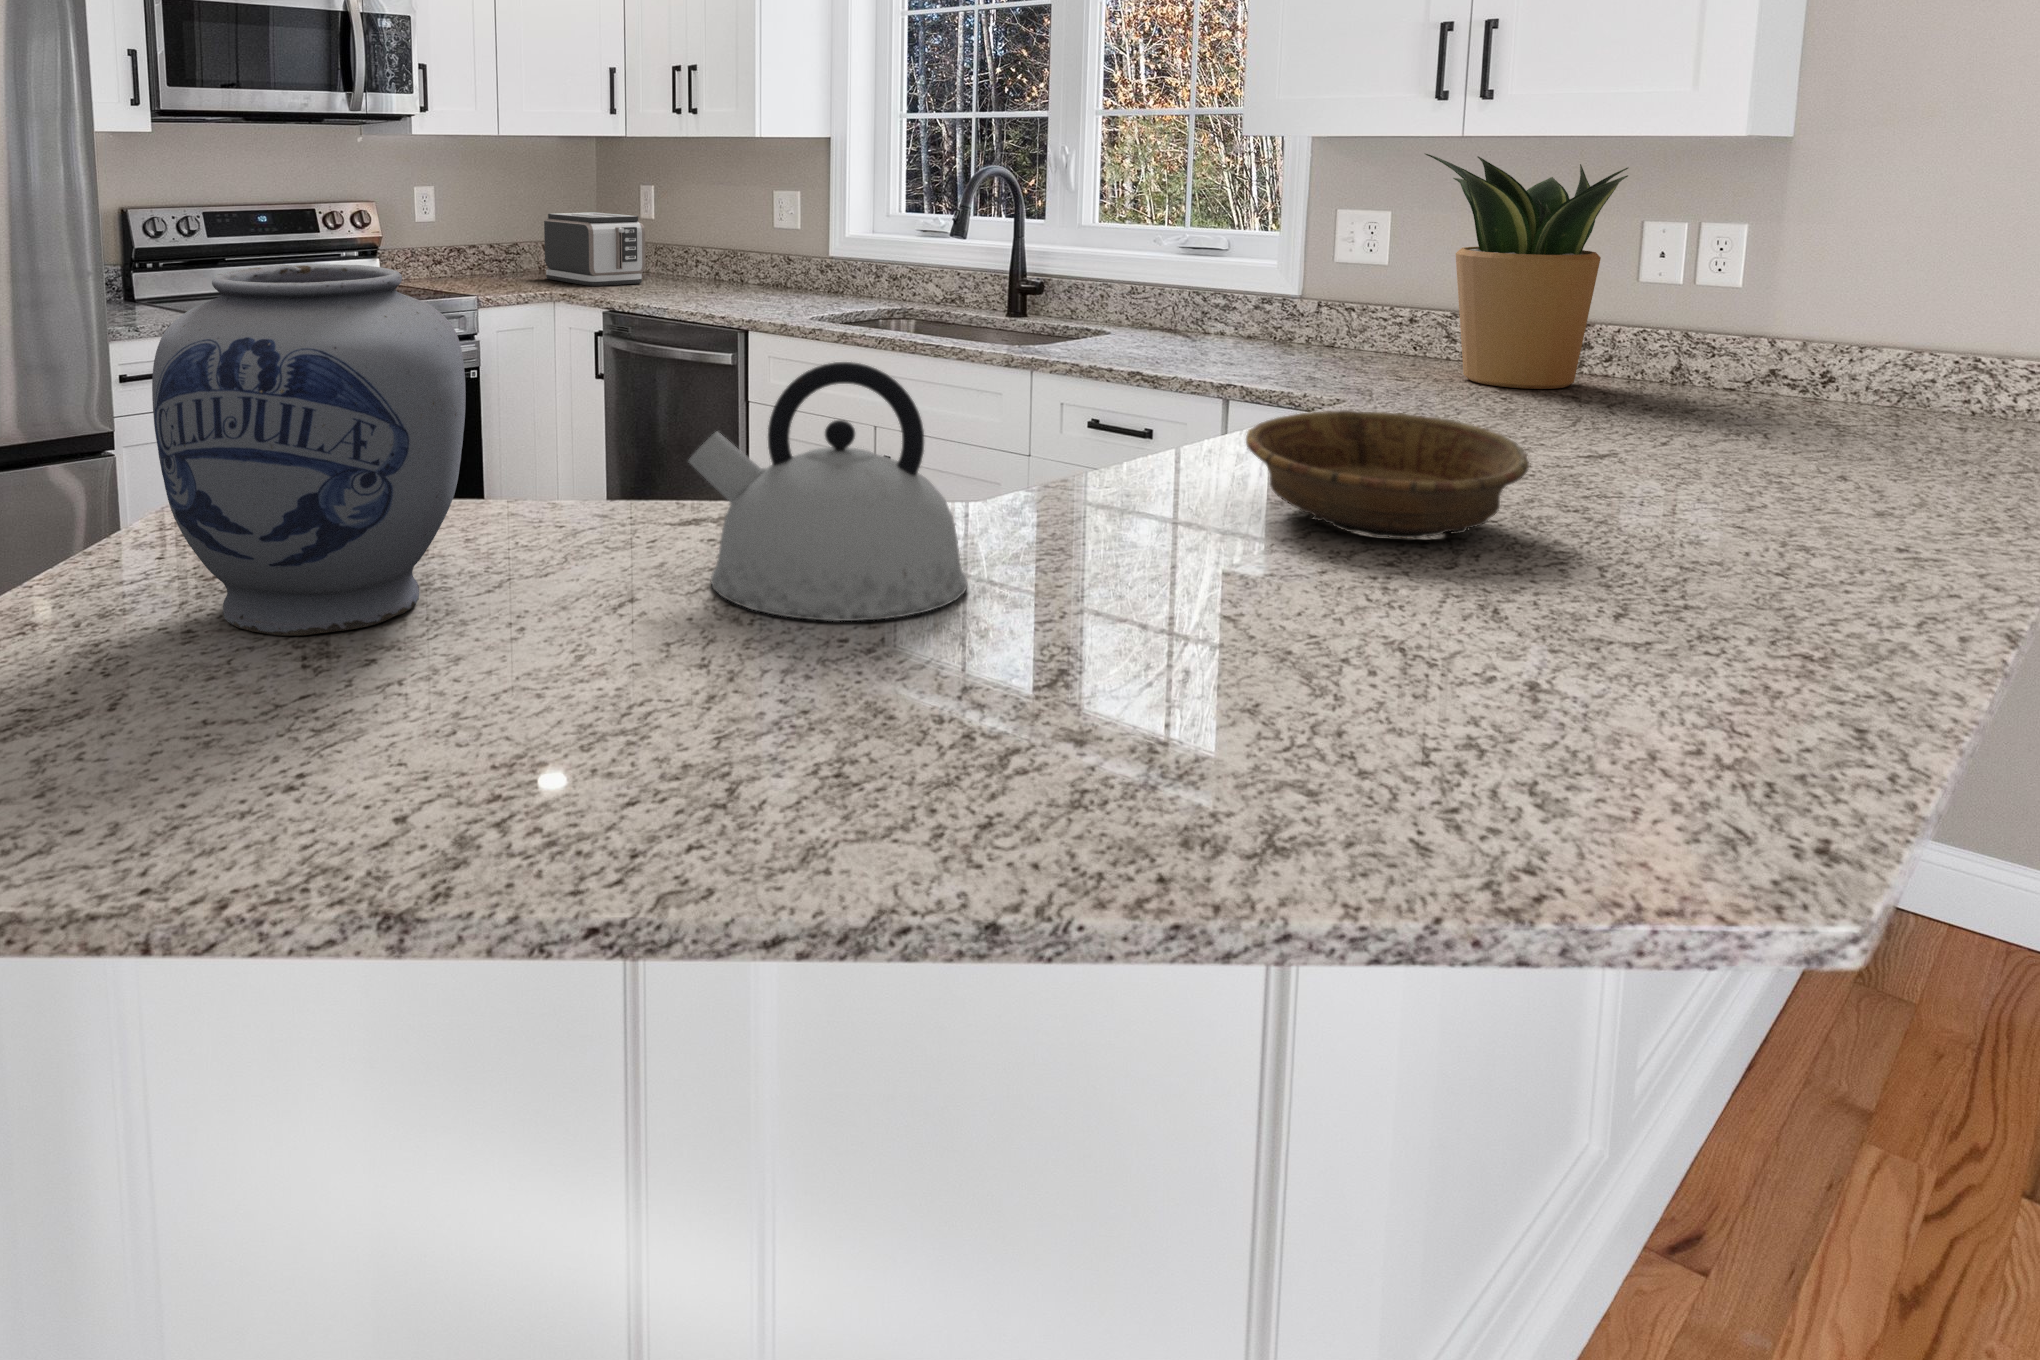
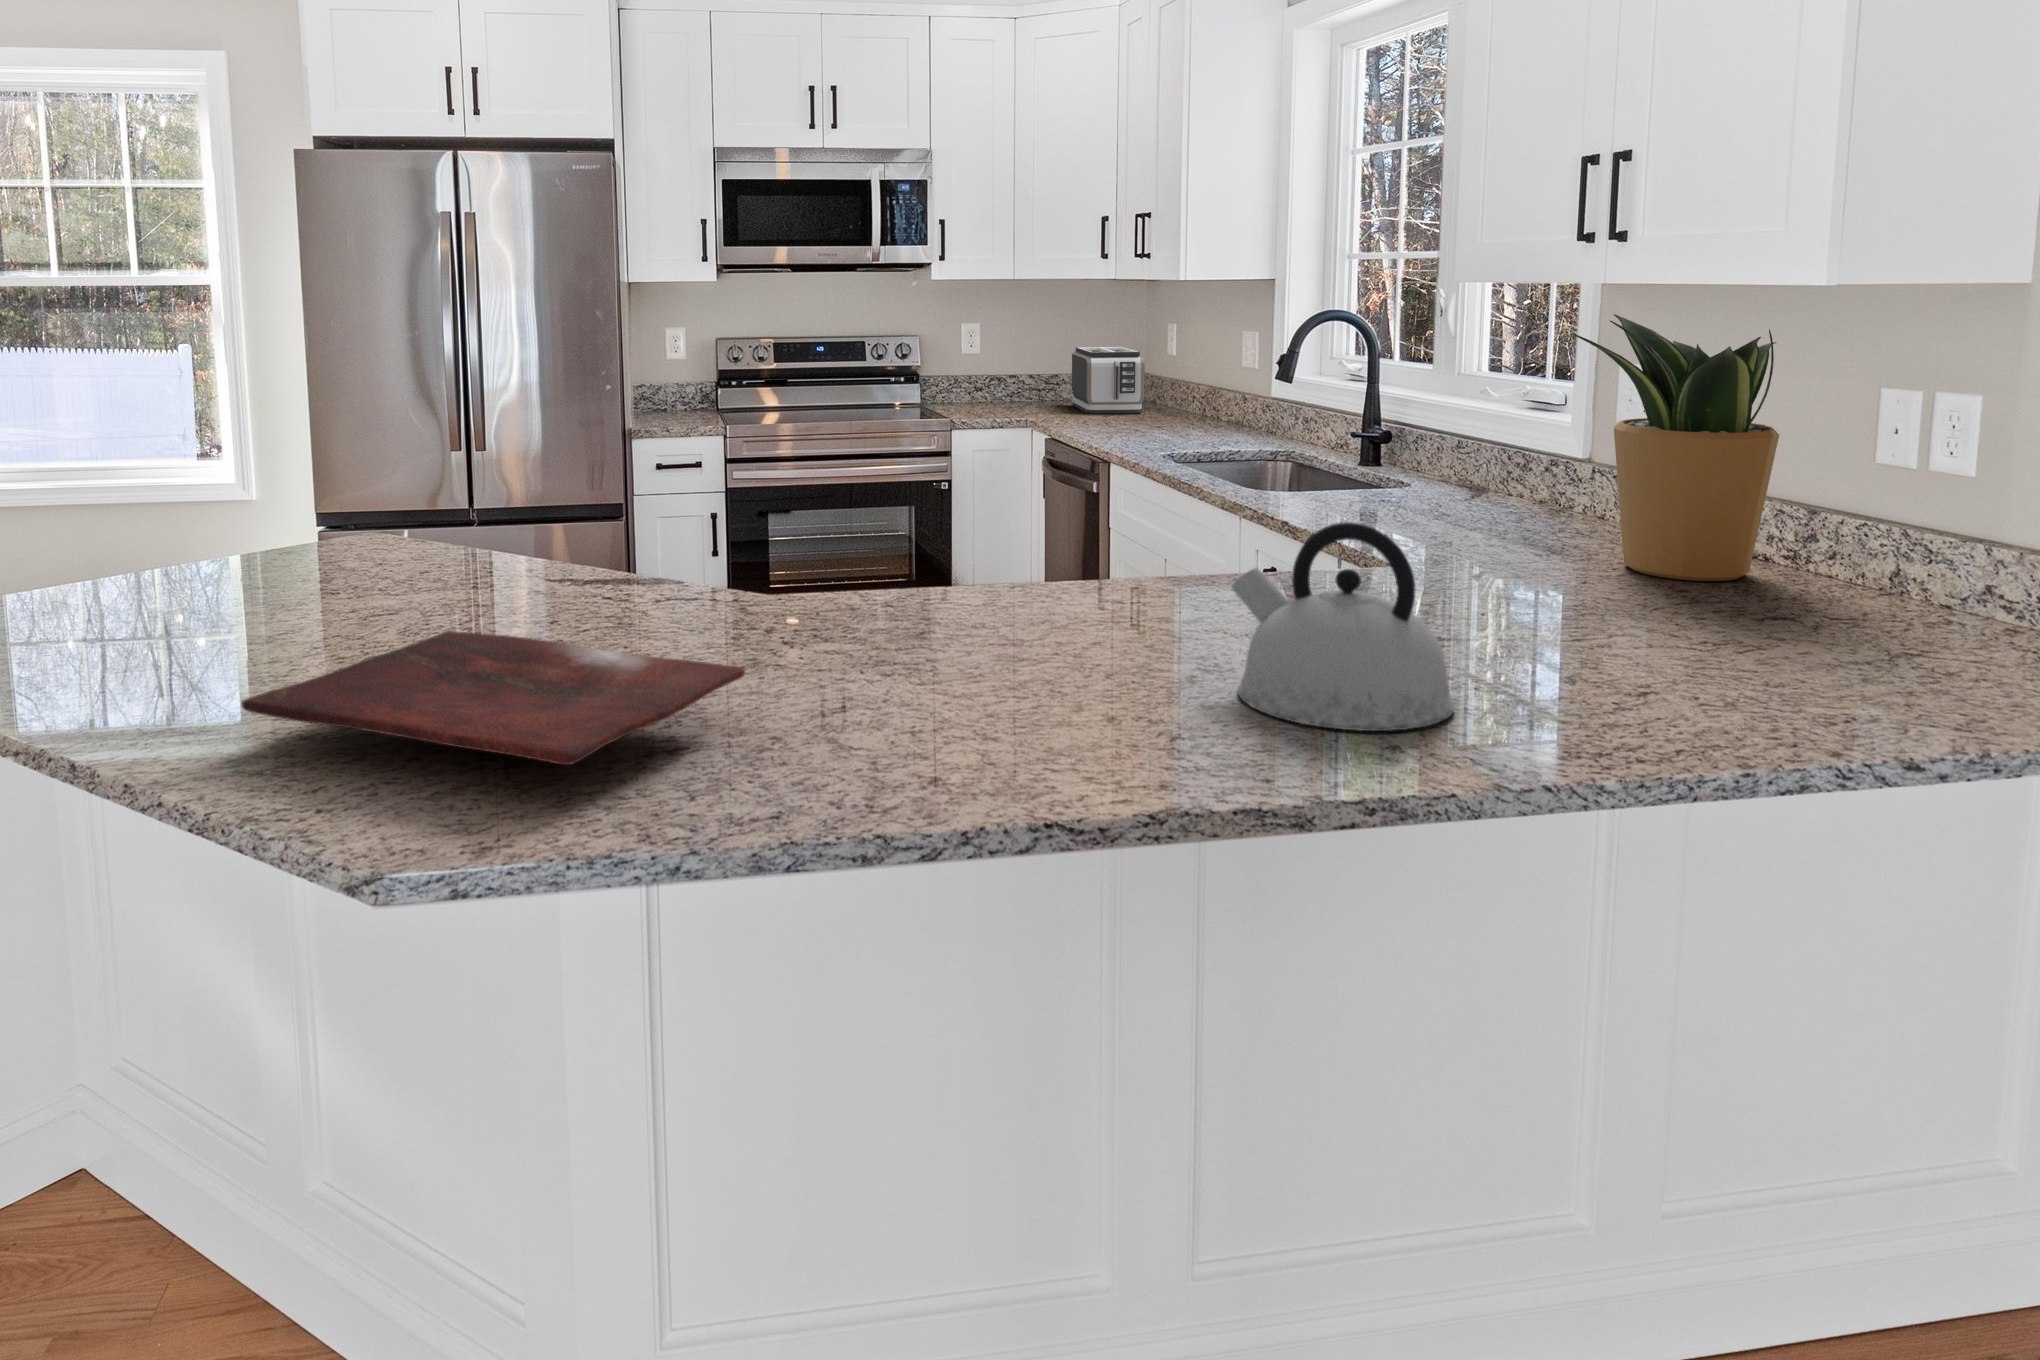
vase: present [152,264,466,636] -> none [152,398,341,612]
kettle: present [689,362,967,621] -> present [1232,522,1454,731]
decorative bowl: present [1246,410,1529,538] -> none [889,557,1114,668]
cutting board: none [992,568,1758,757] -> present [241,631,745,765]

